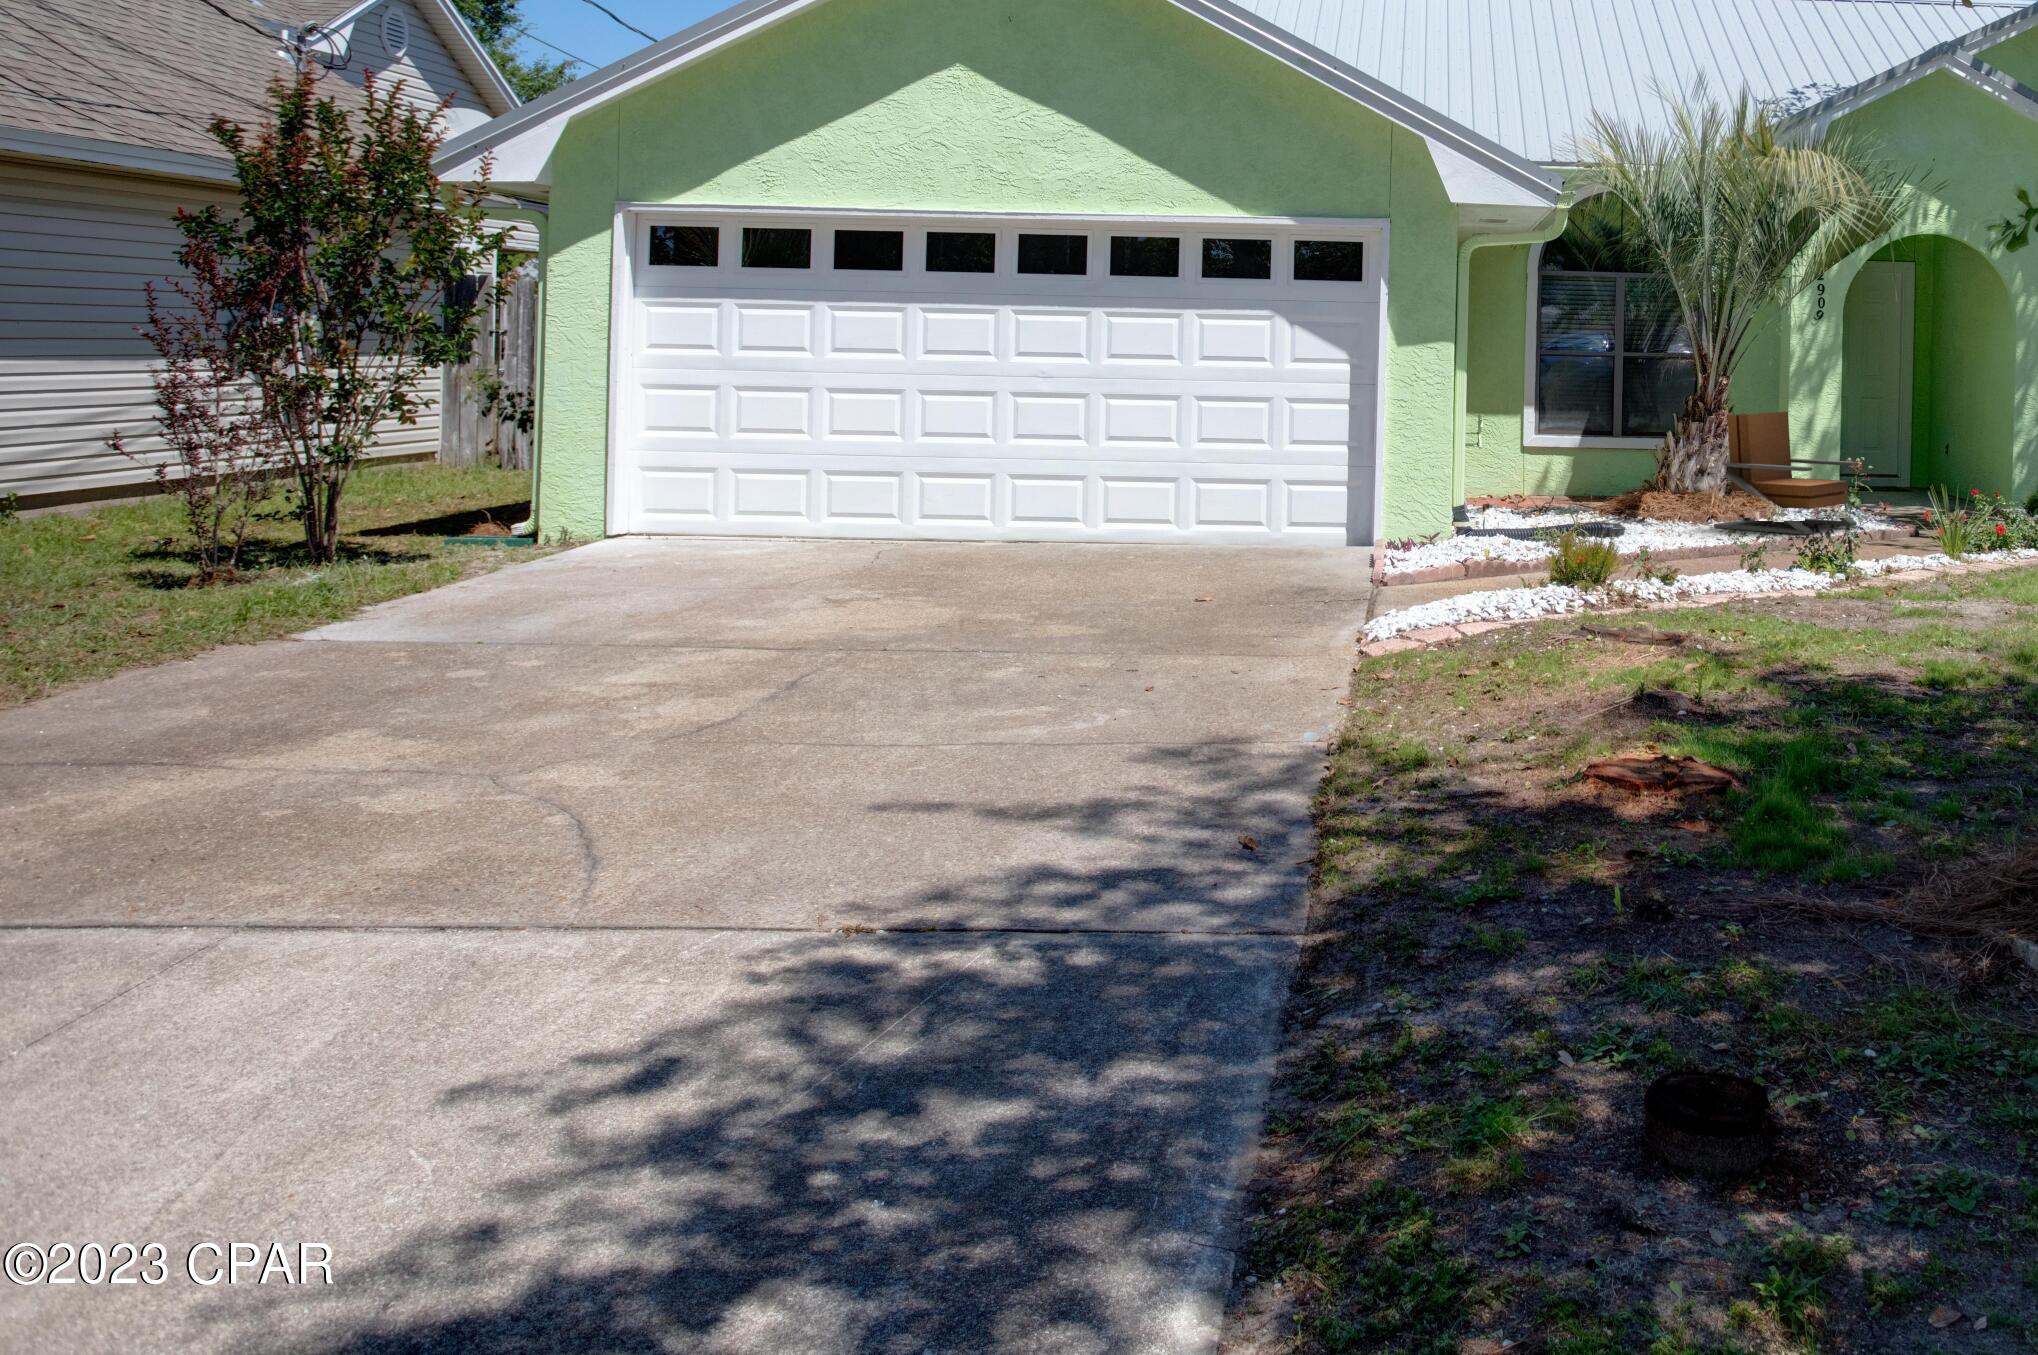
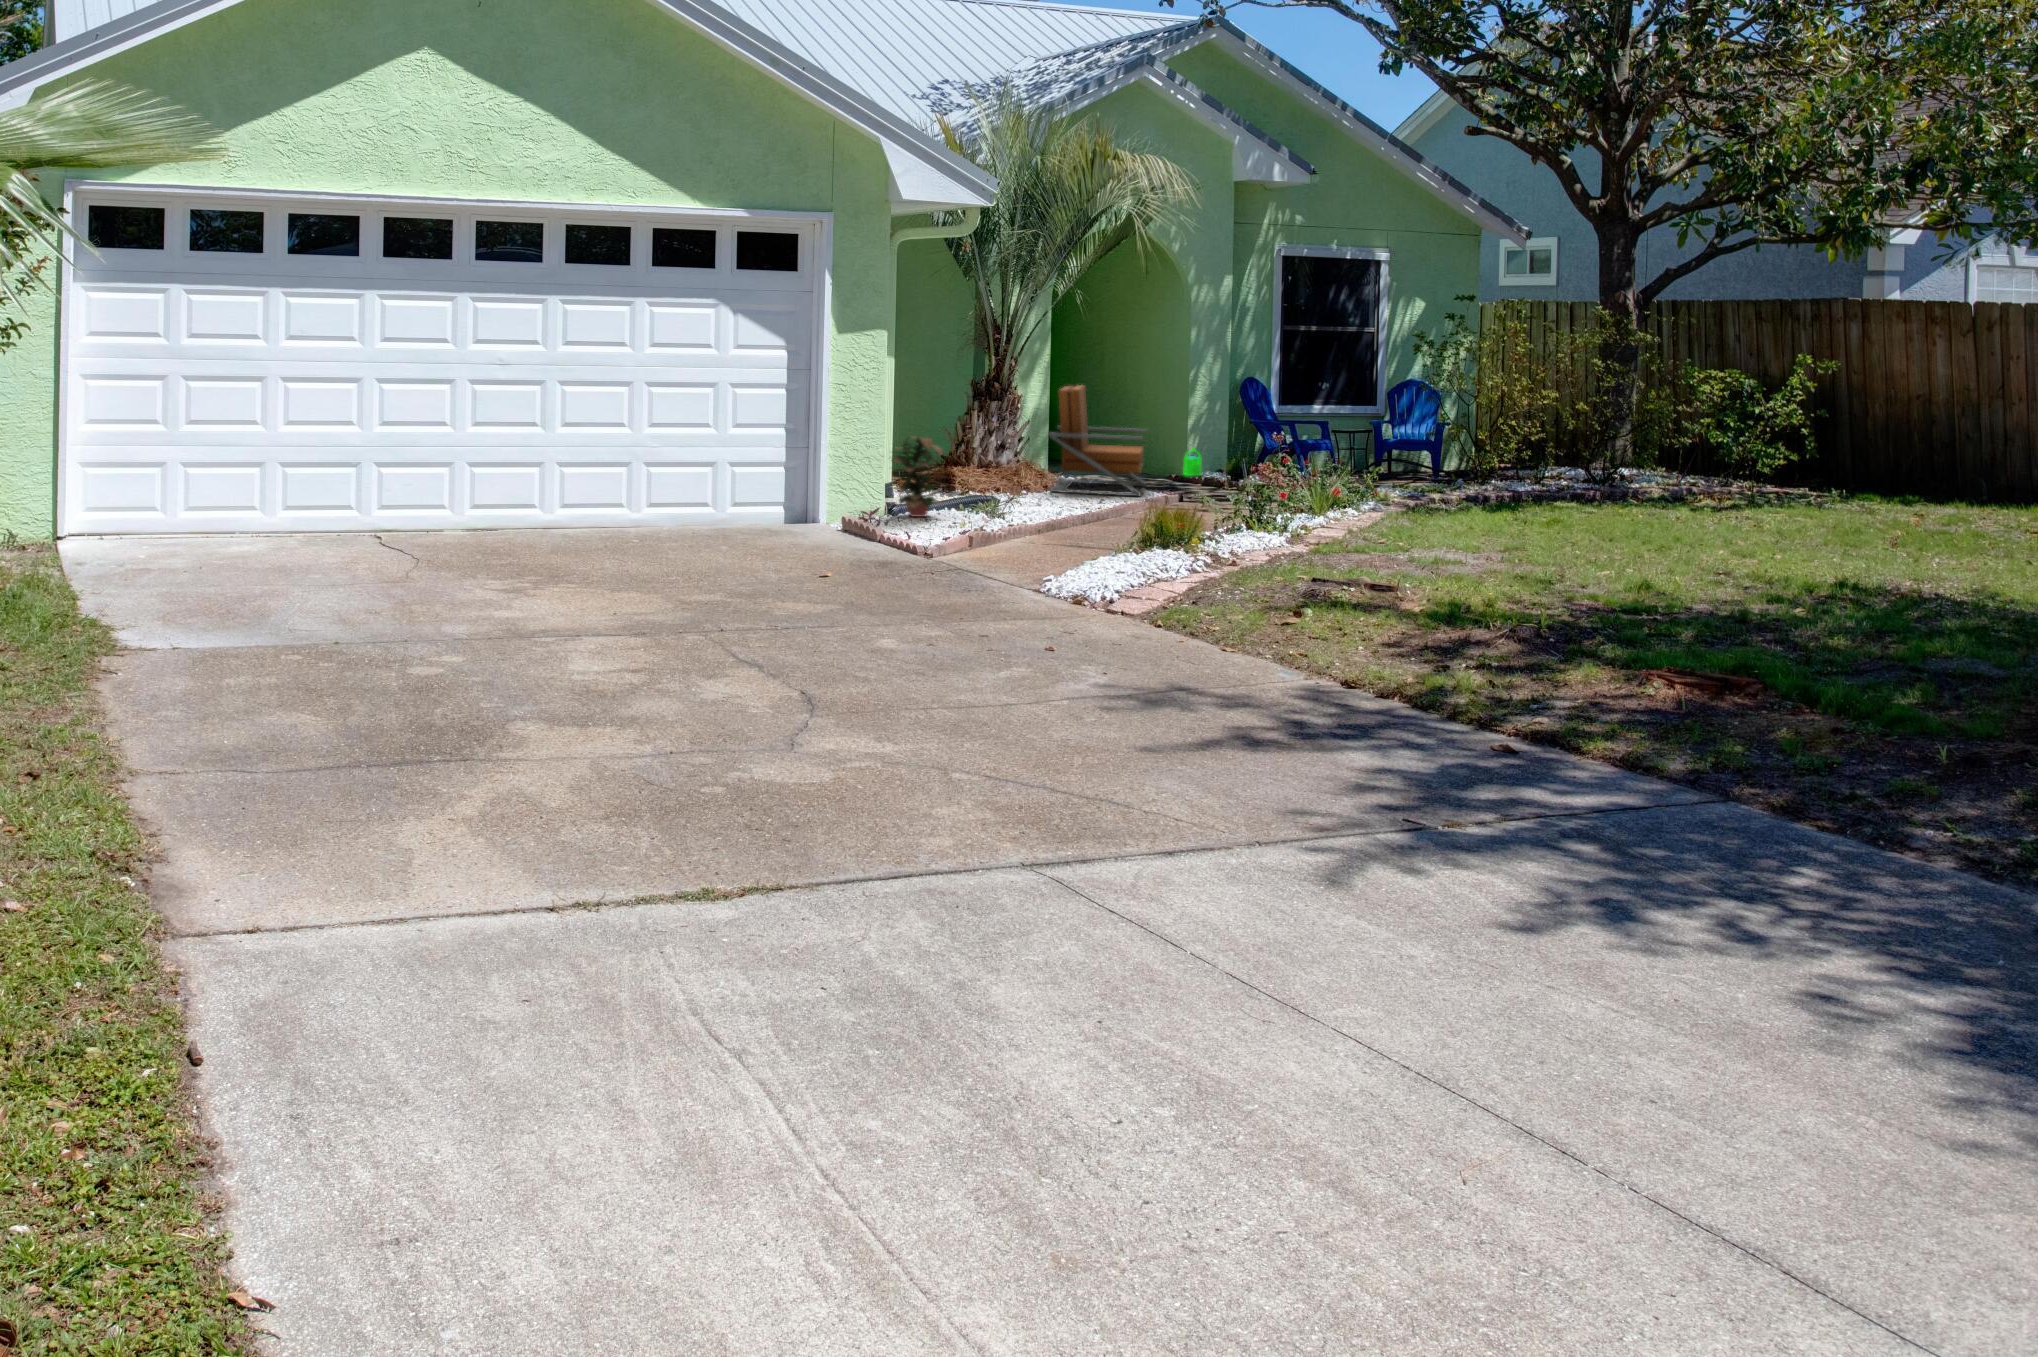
decorative plant: none [1446,457,1508,544] -> present [891,437,943,517]
watering can: none [1939,488,1964,519] -> present [1183,449,1202,476]

